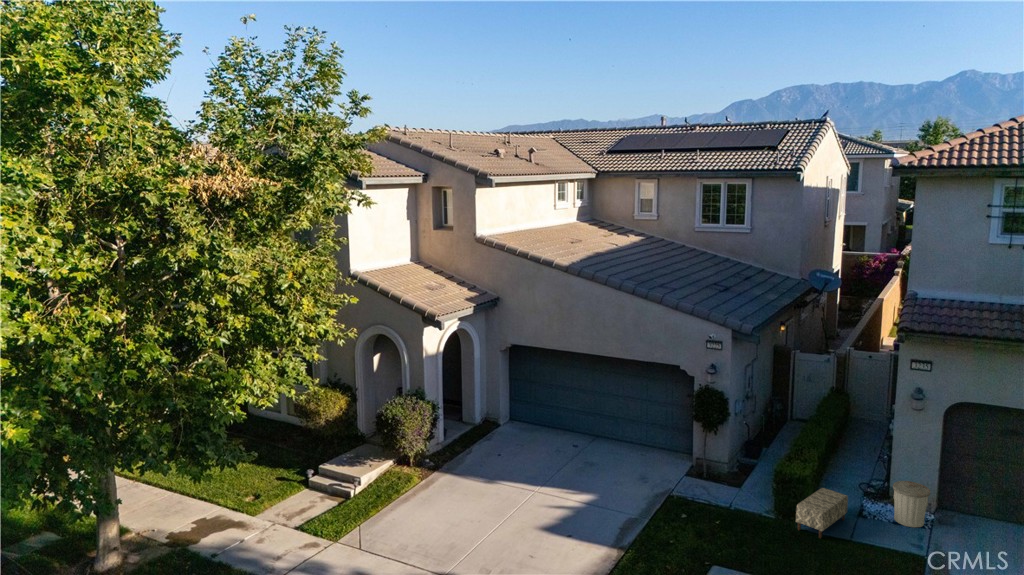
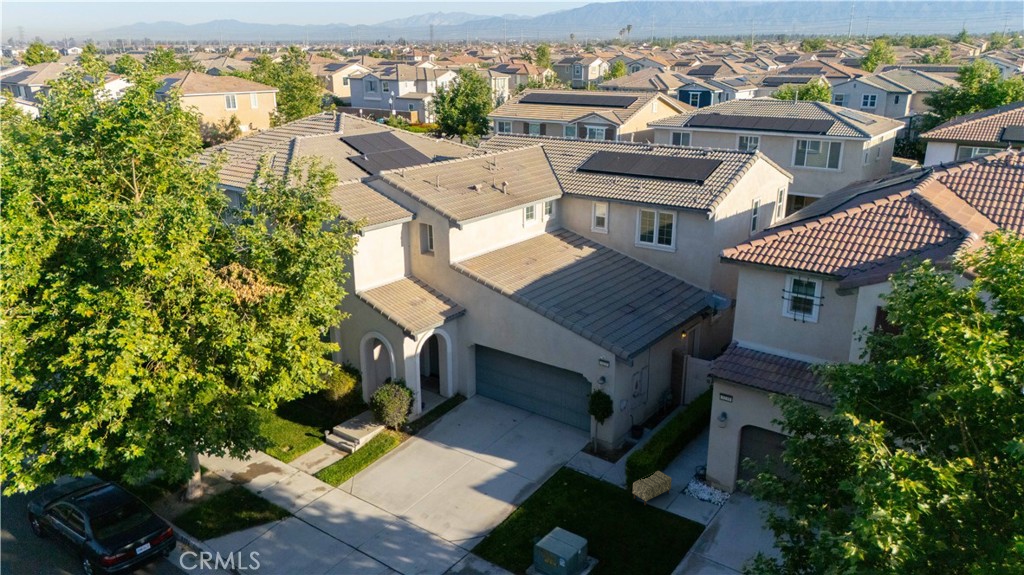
trash can: present [893,481,930,527] -> none [703,470,725,502]

